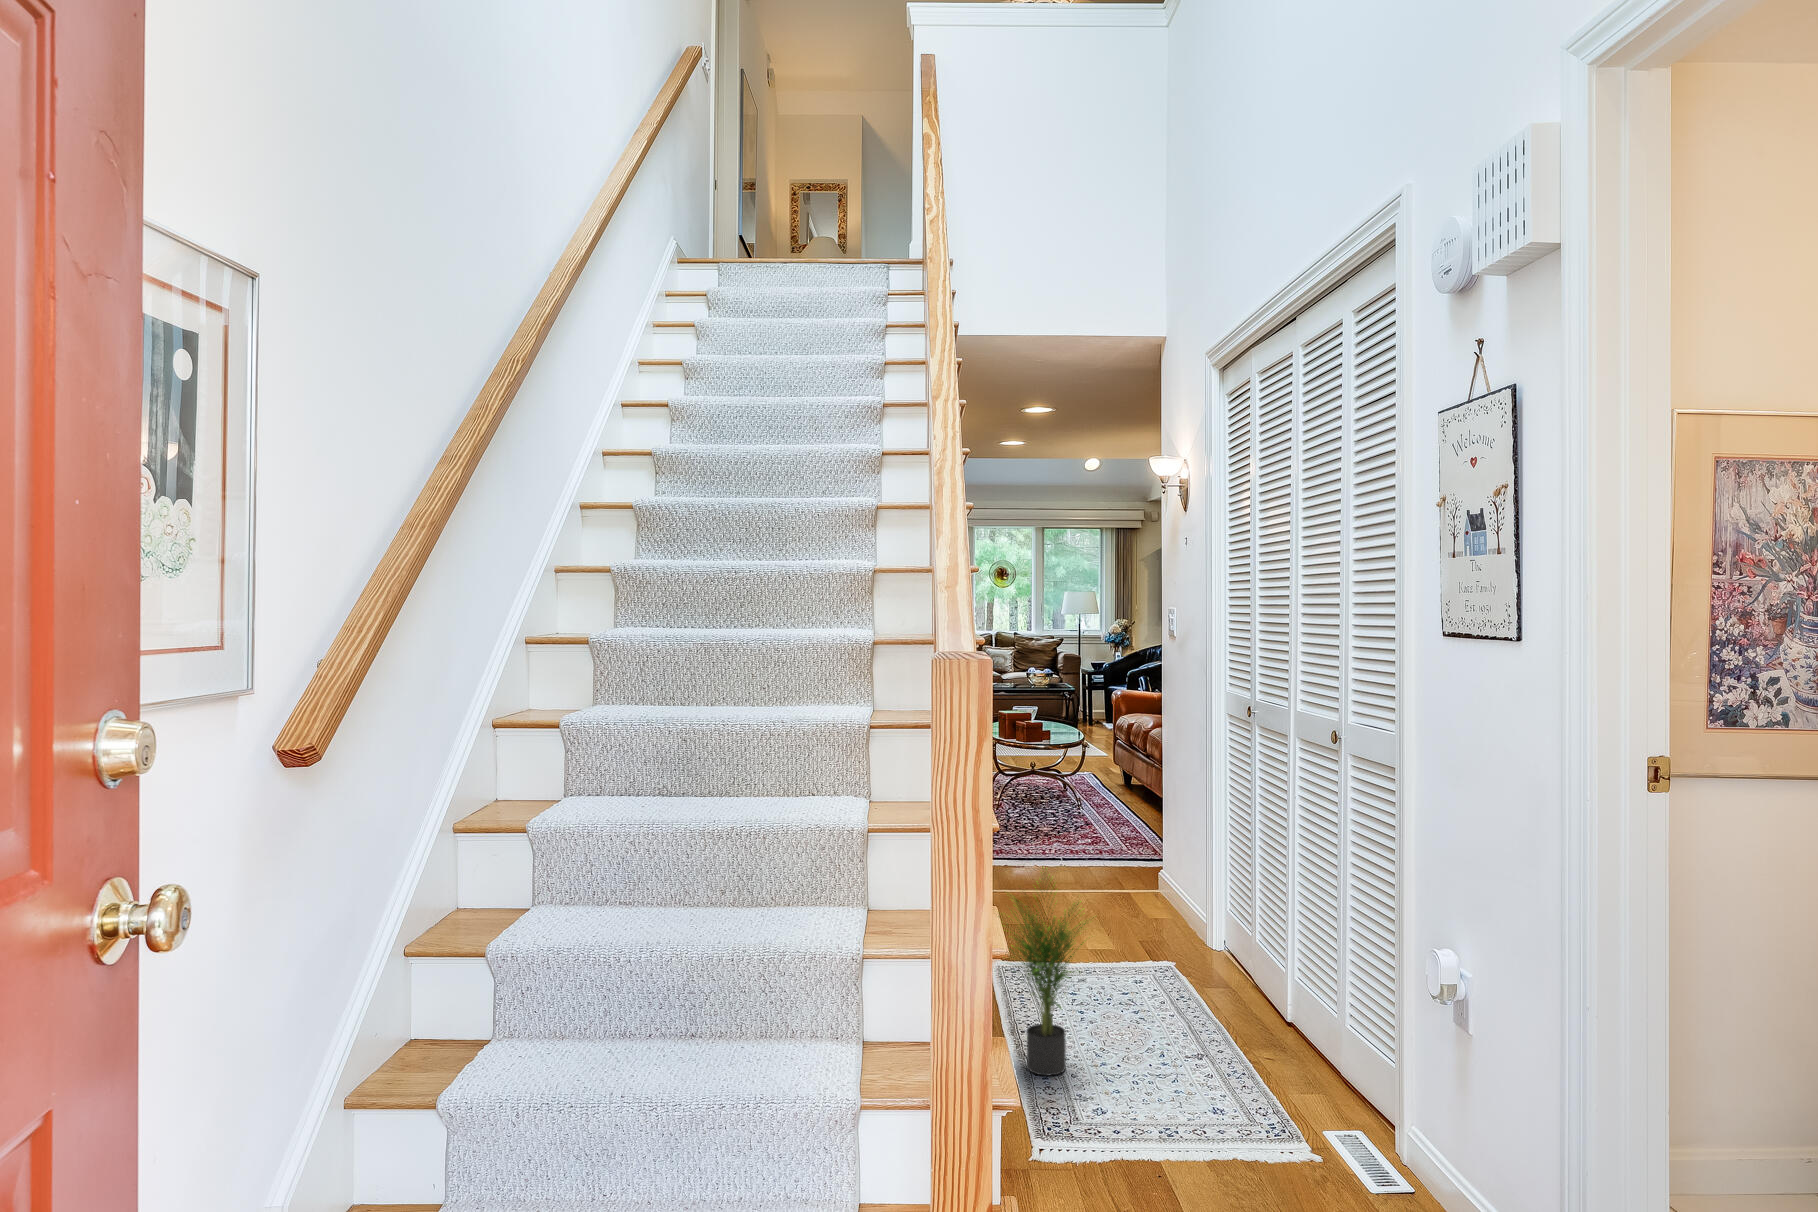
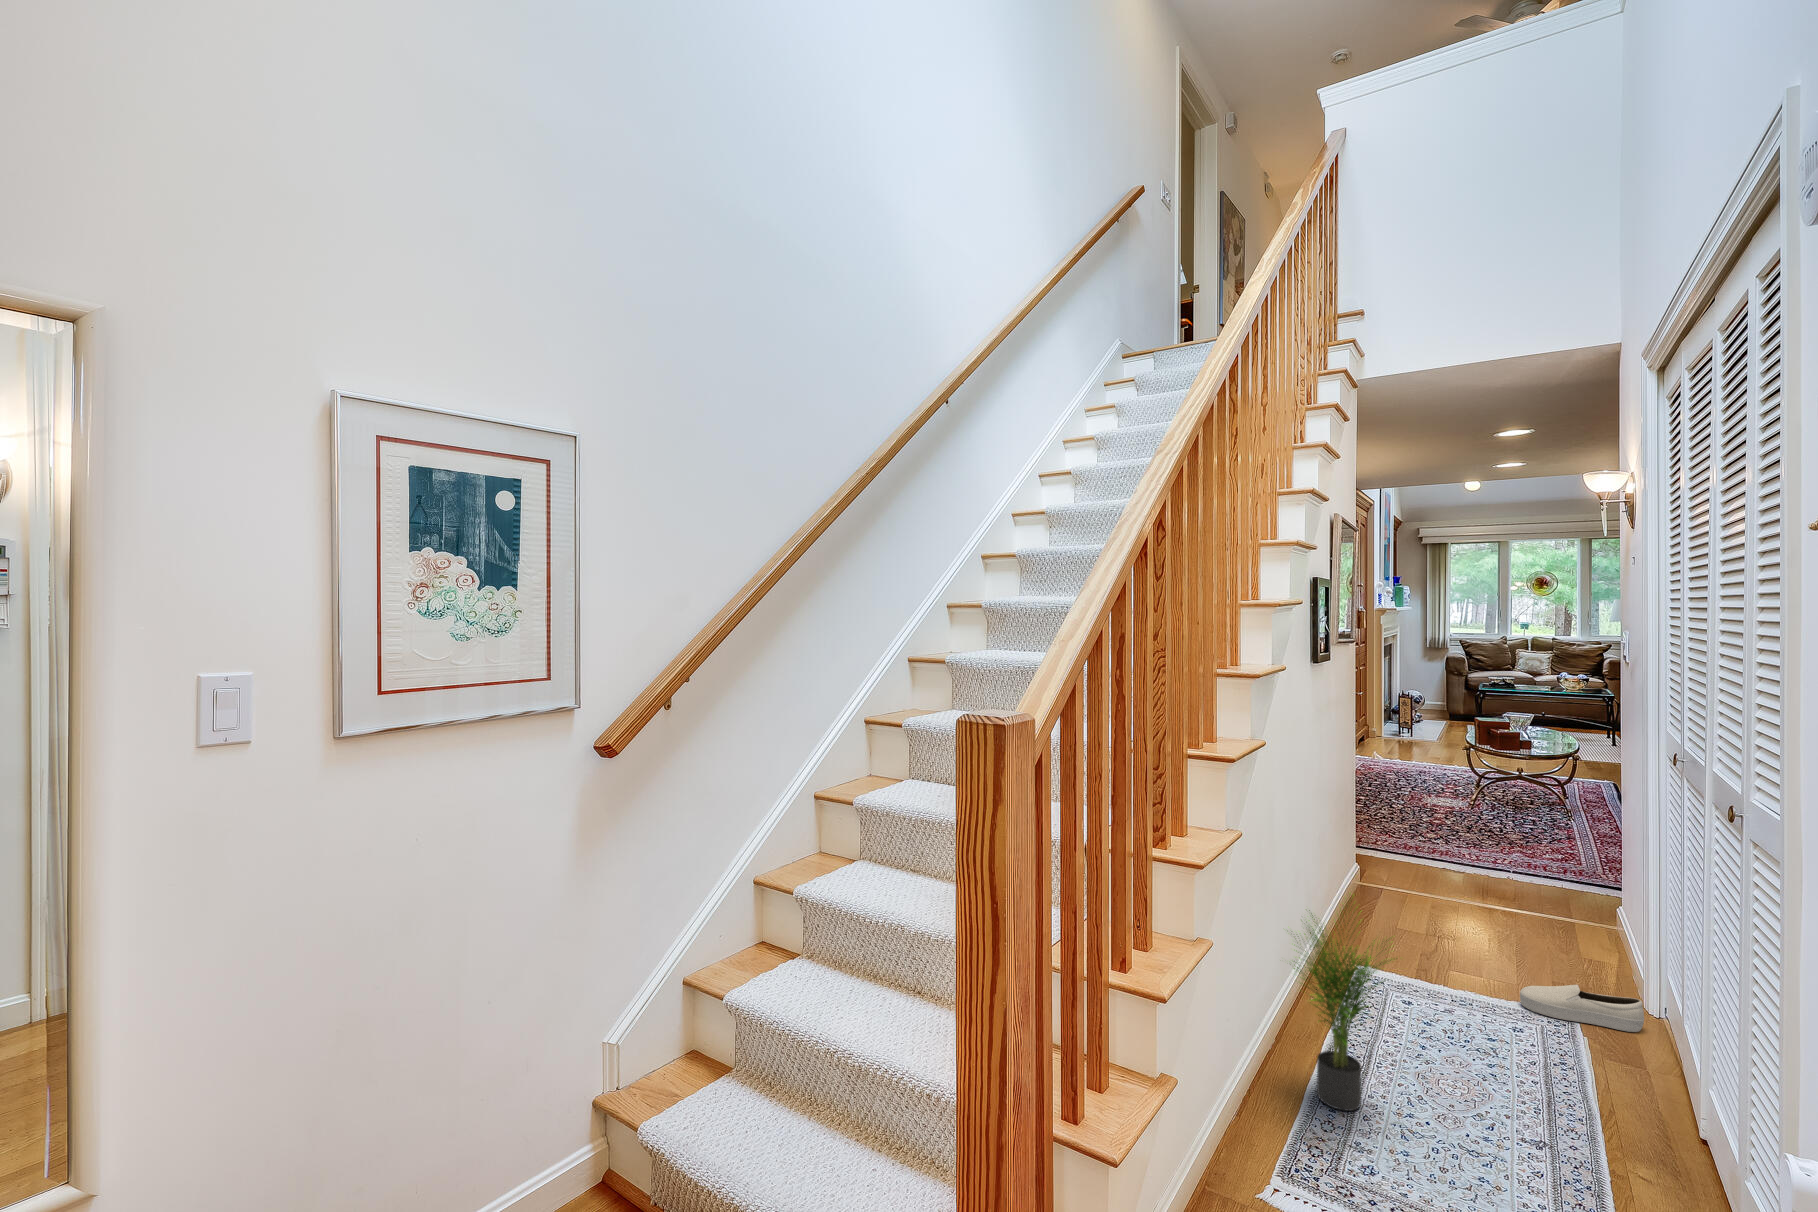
shoe: none [1129,933,1219,967] -> present [1520,985,1644,1032]

